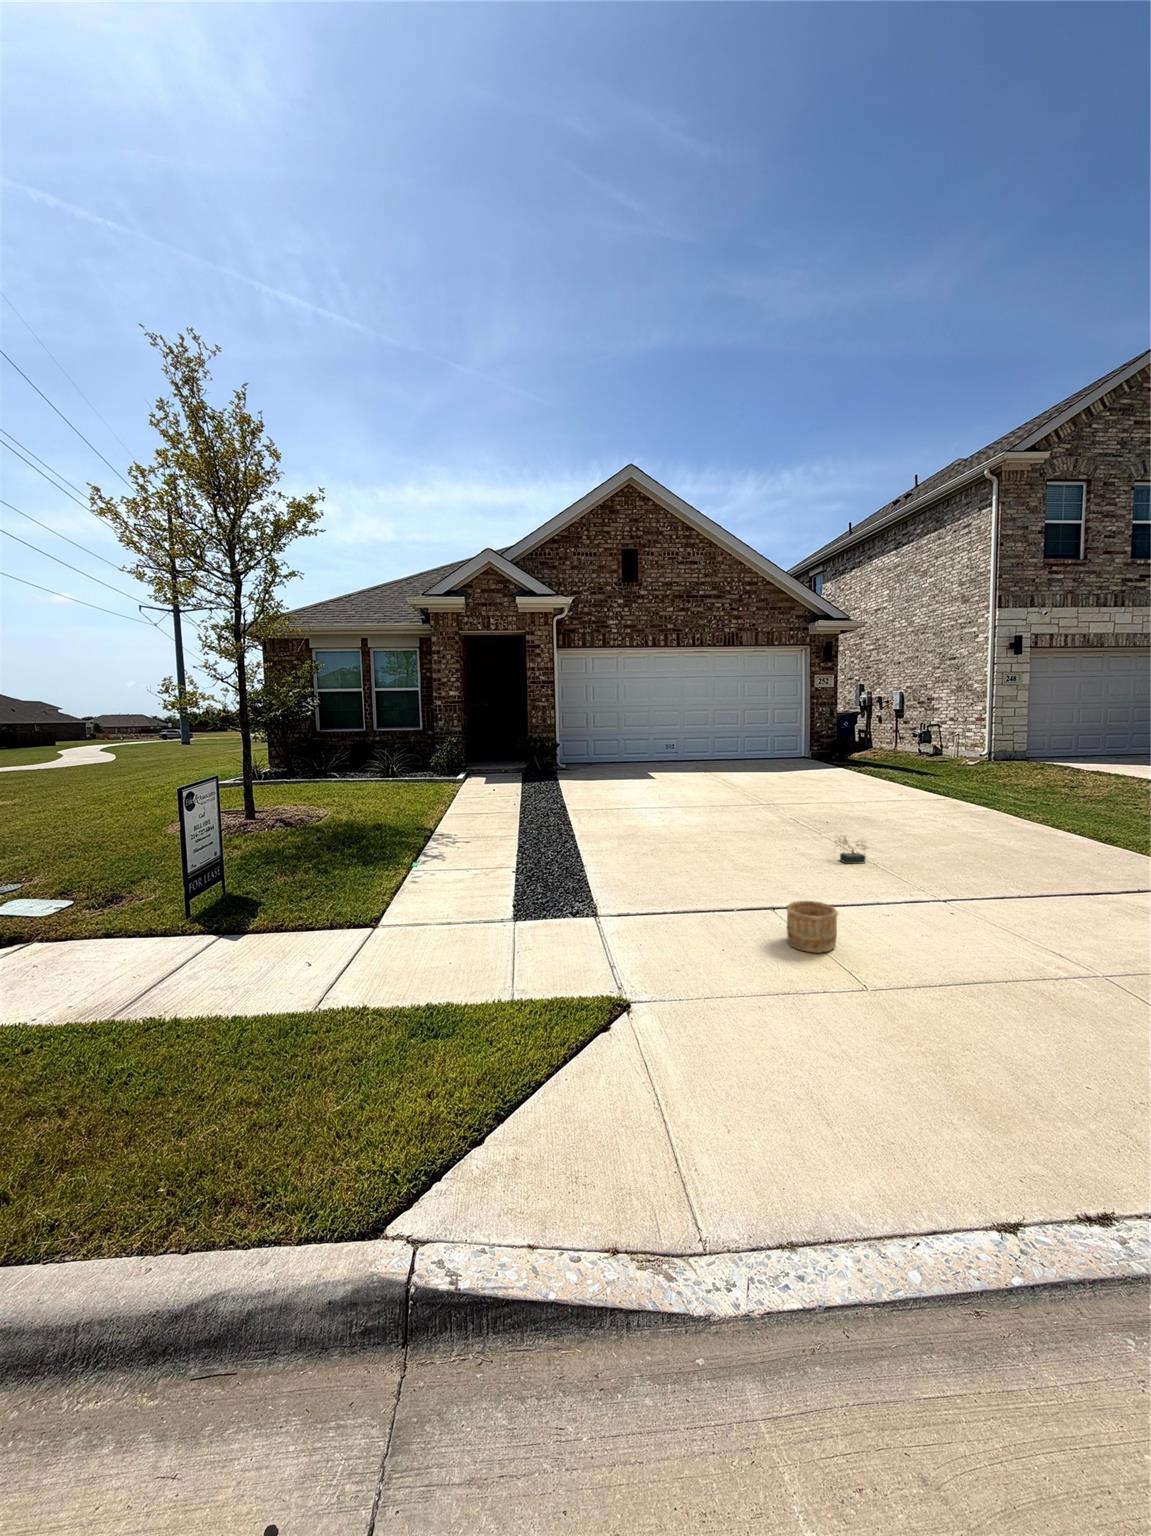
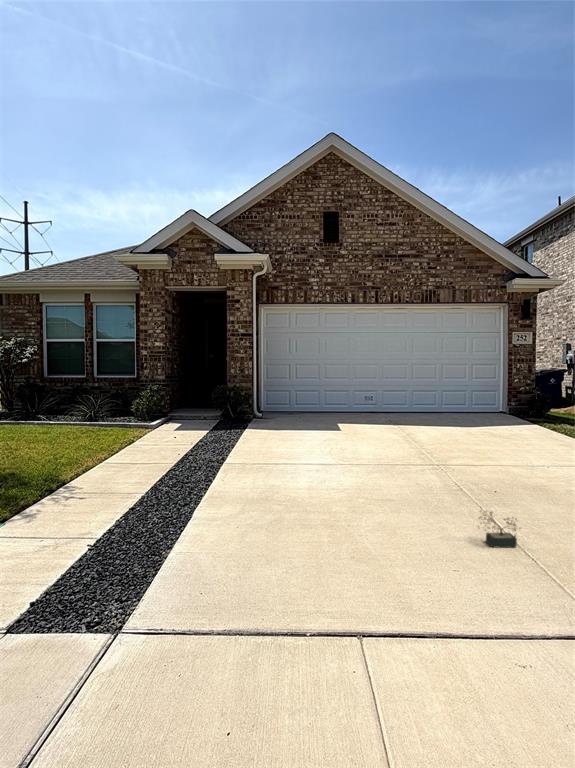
wooden bucket: present [786,901,838,953] -> none [337,625,412,719]

